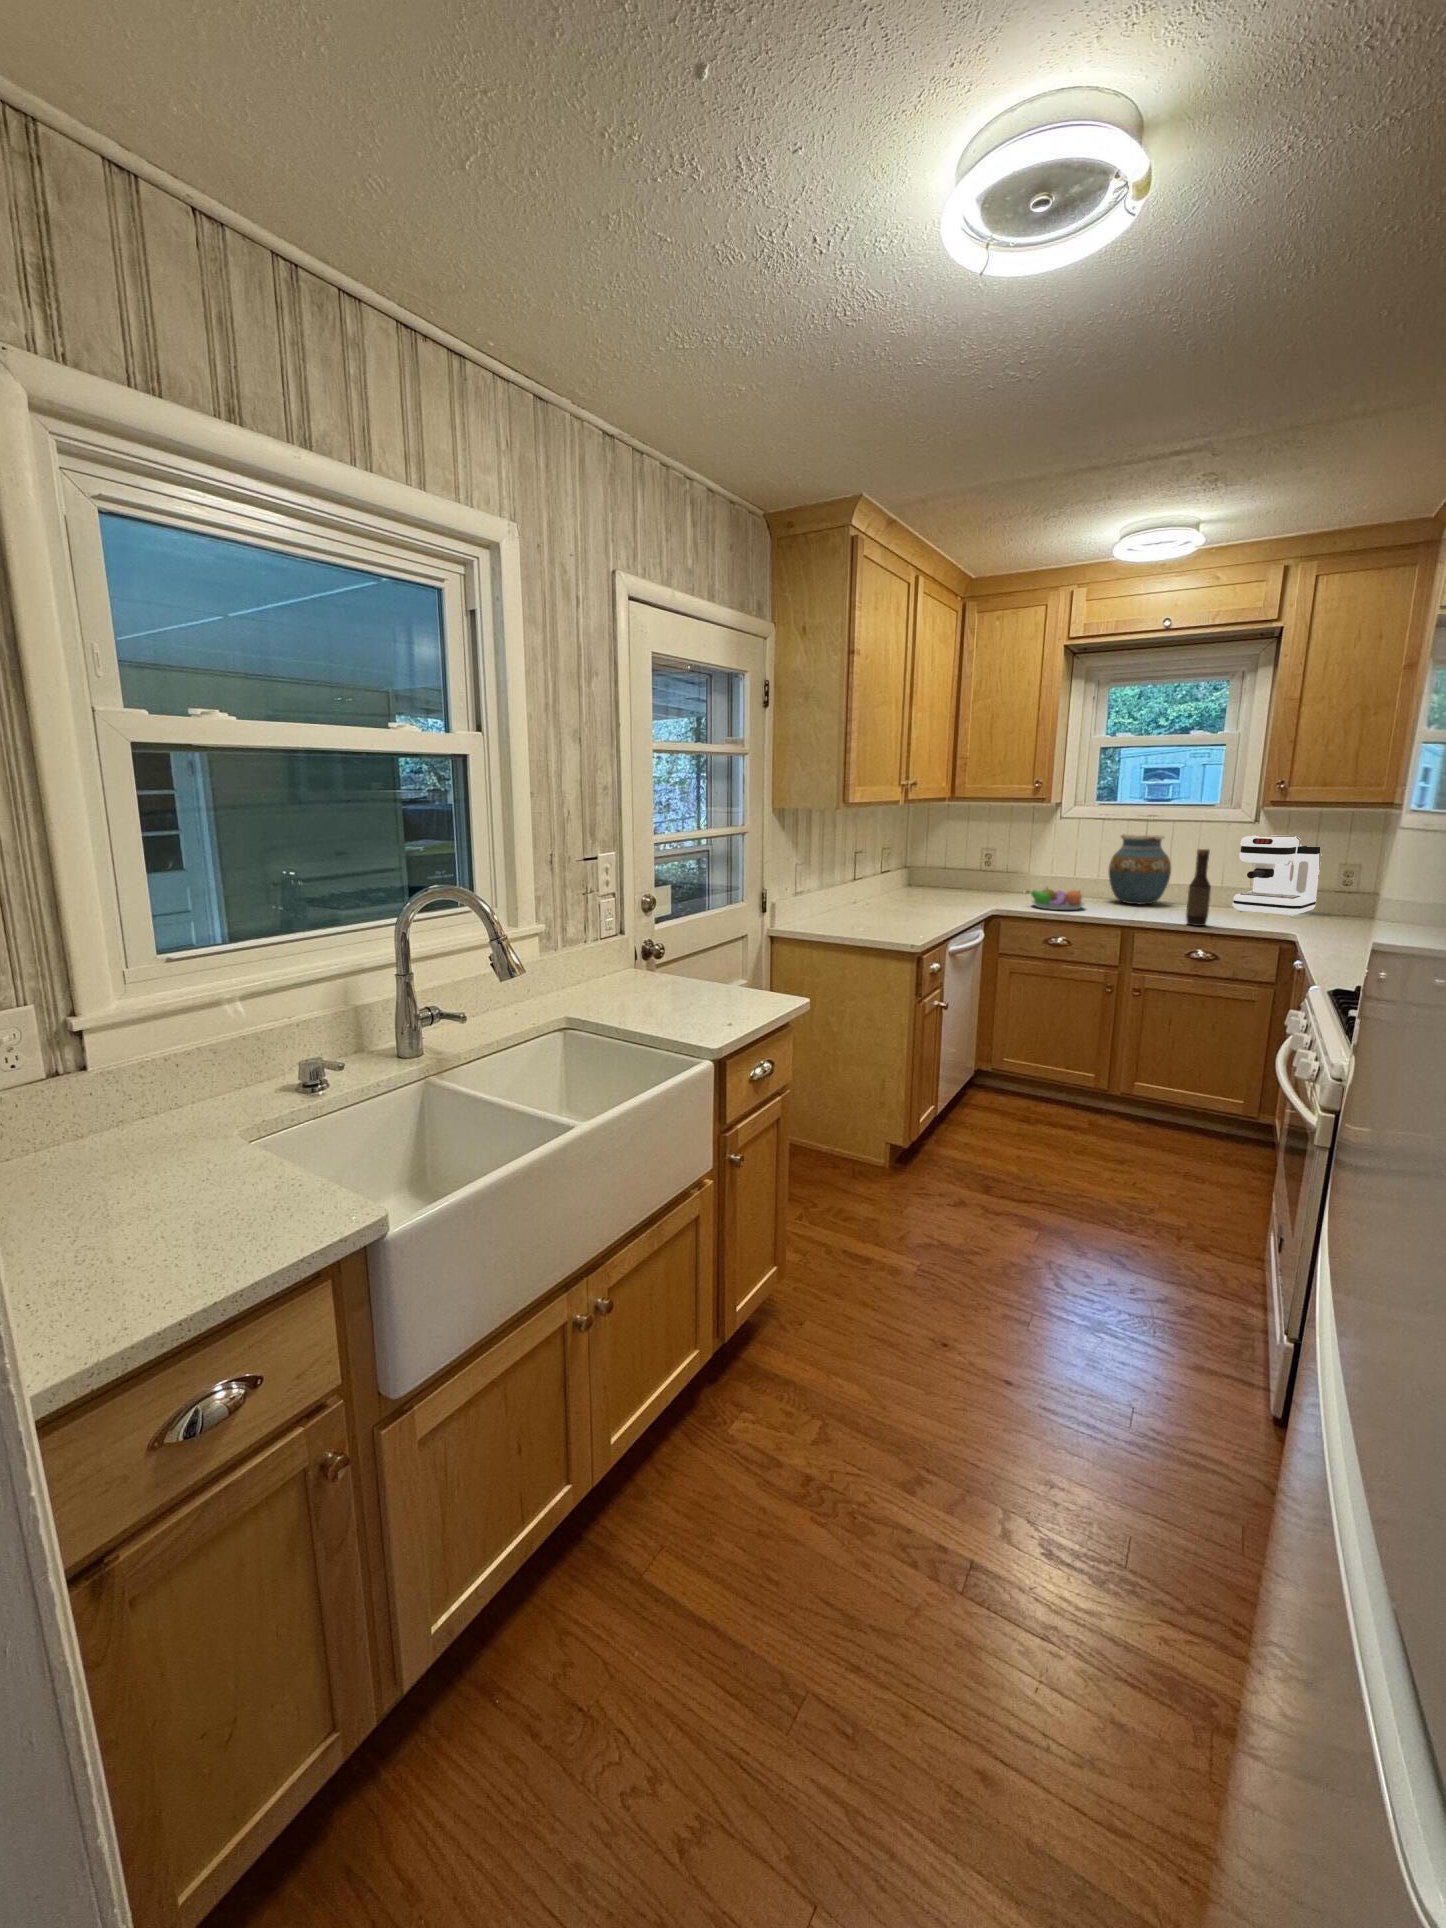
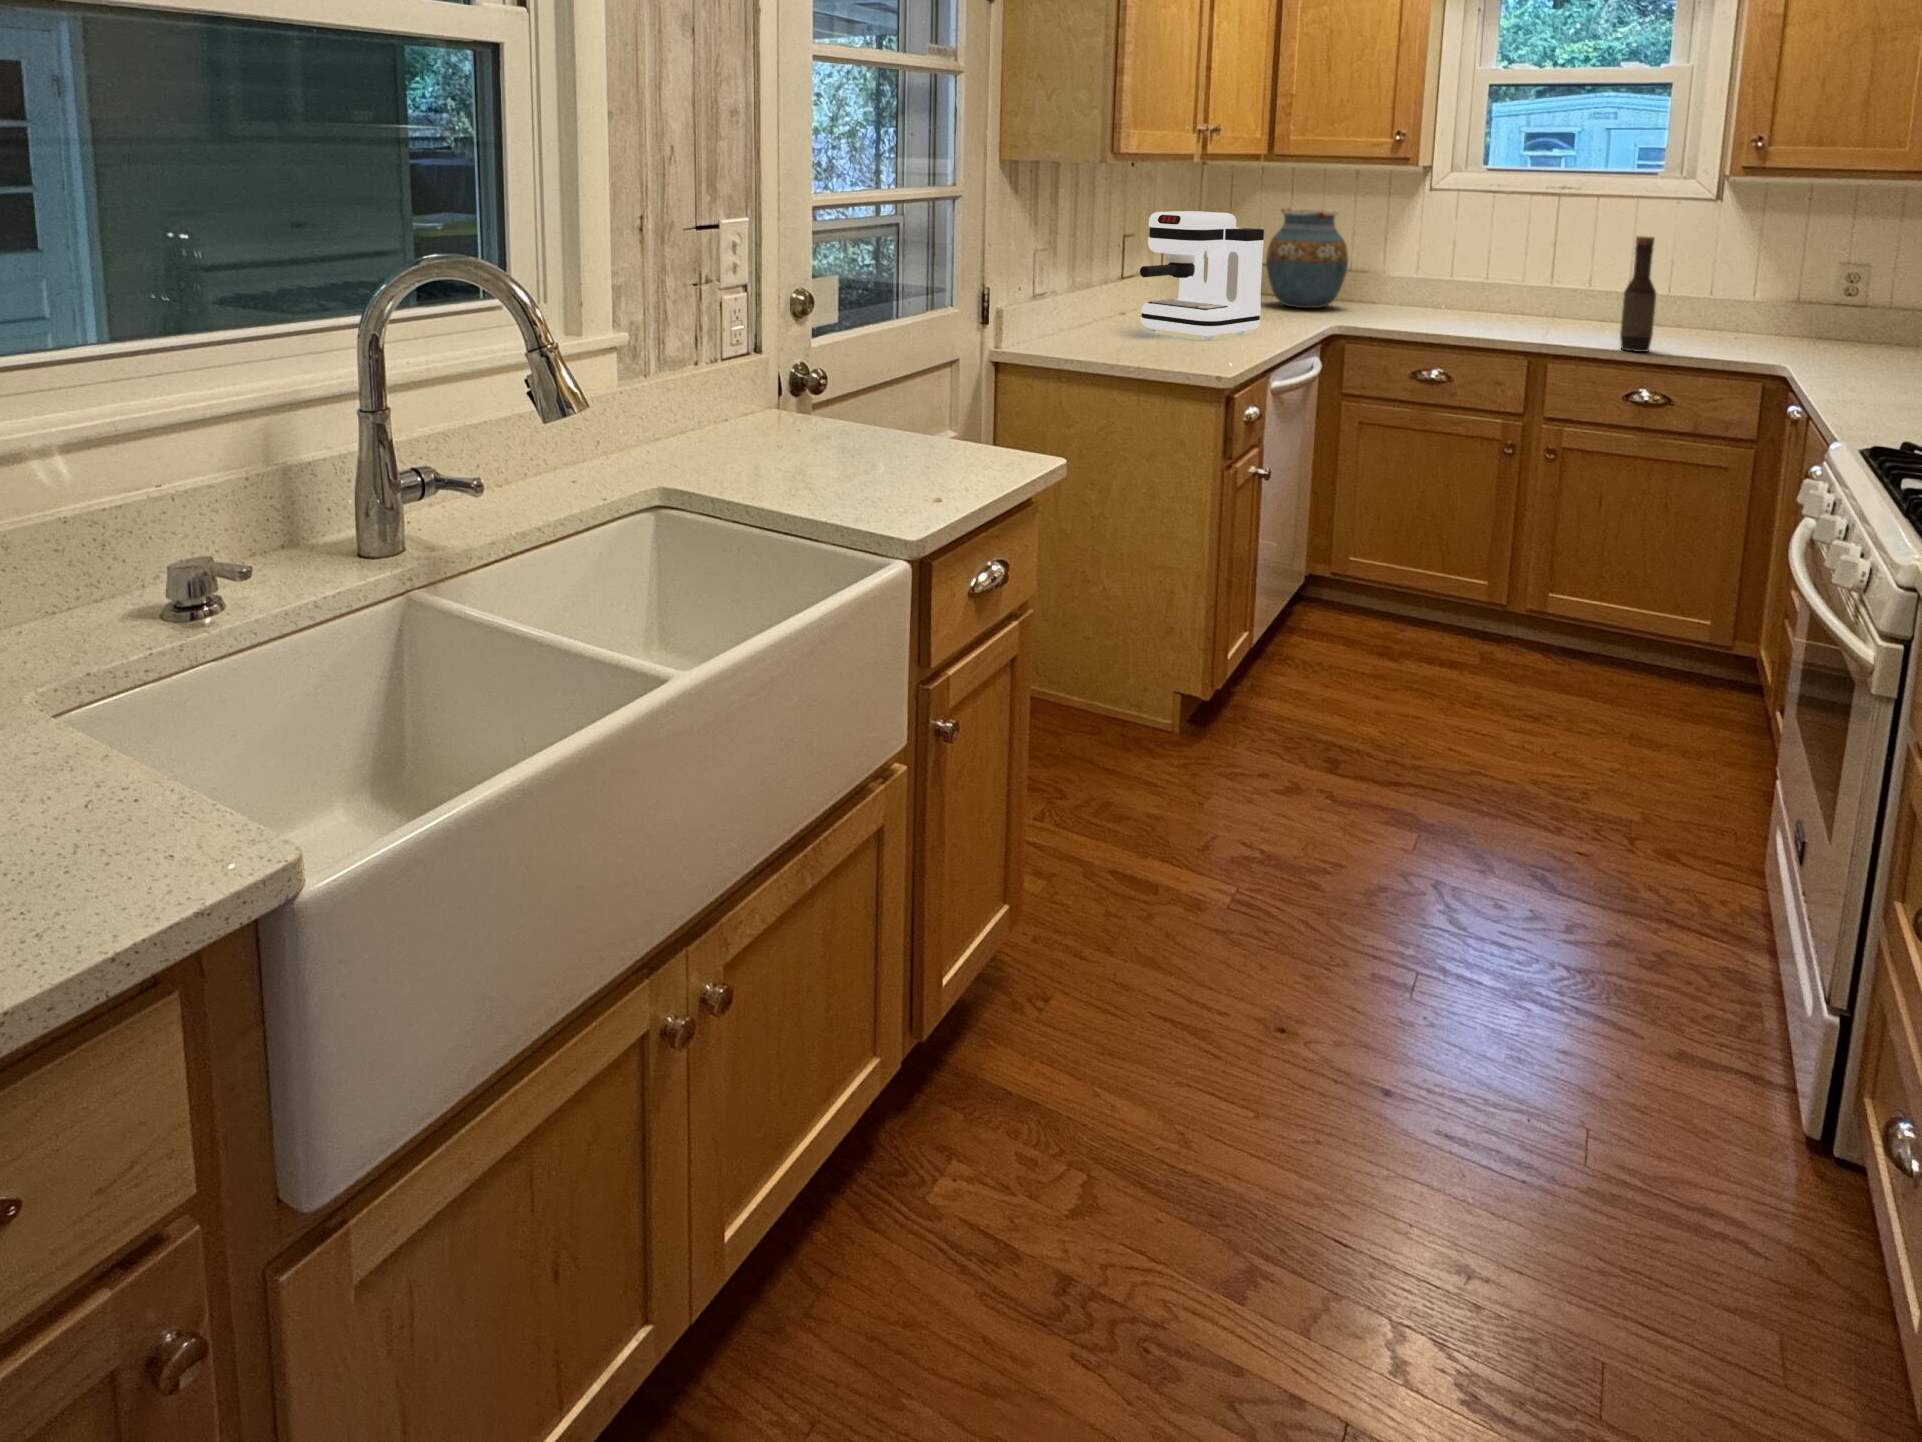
vase: present [1109,834,1171,904] -> present [1266,208,1348,308]
coffee maker: present [1233,836,1320,916] -> present [1140,211,1264,338]
fruit bowl: present [1026,888,1085,910] -> none [1380,290,1469,327]

